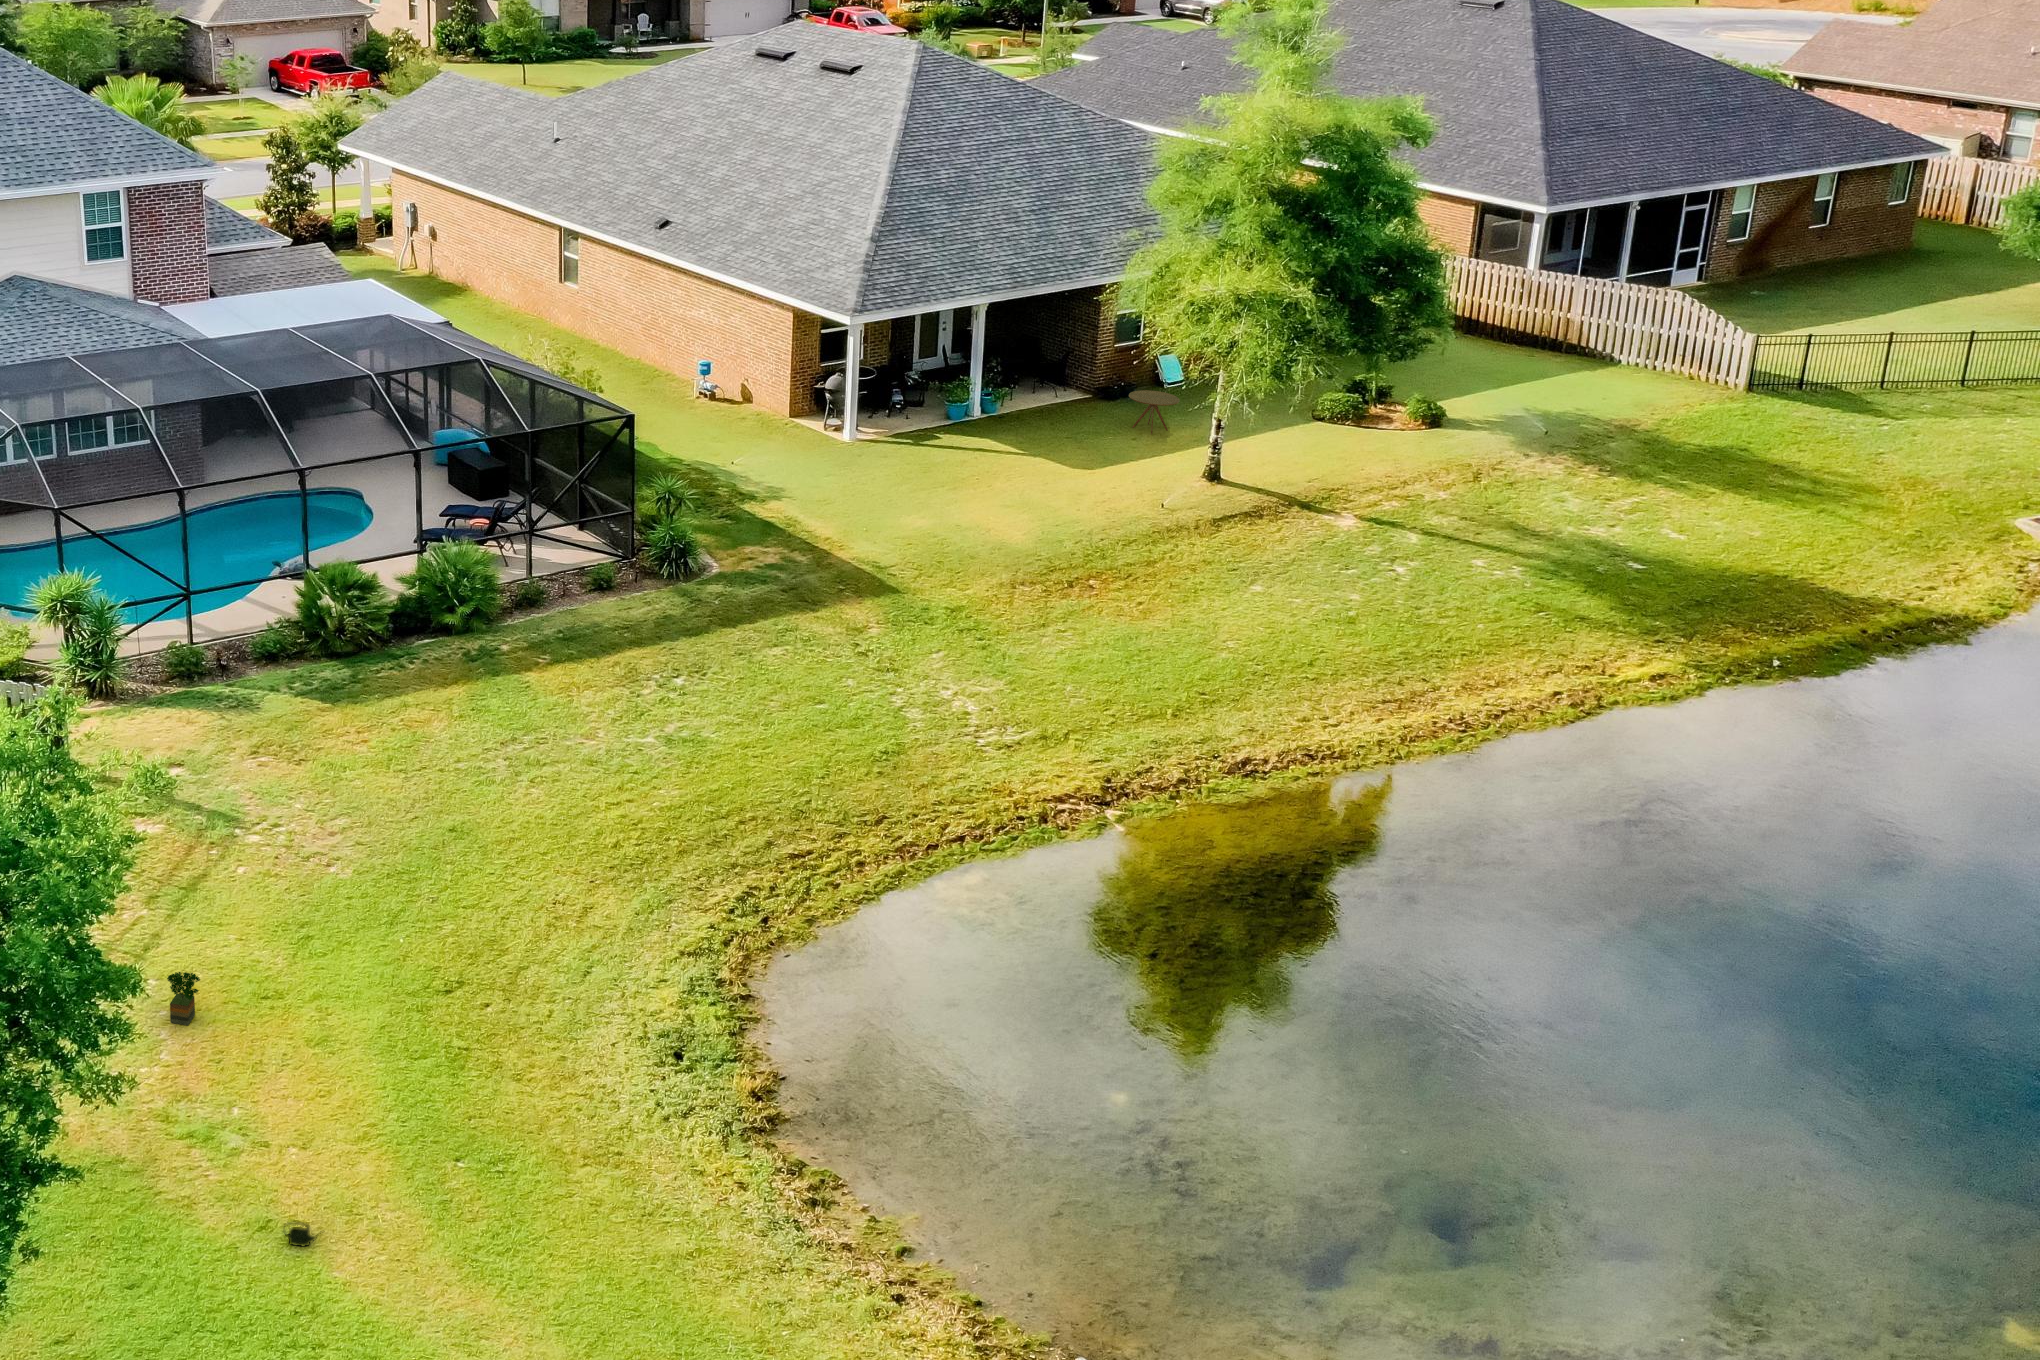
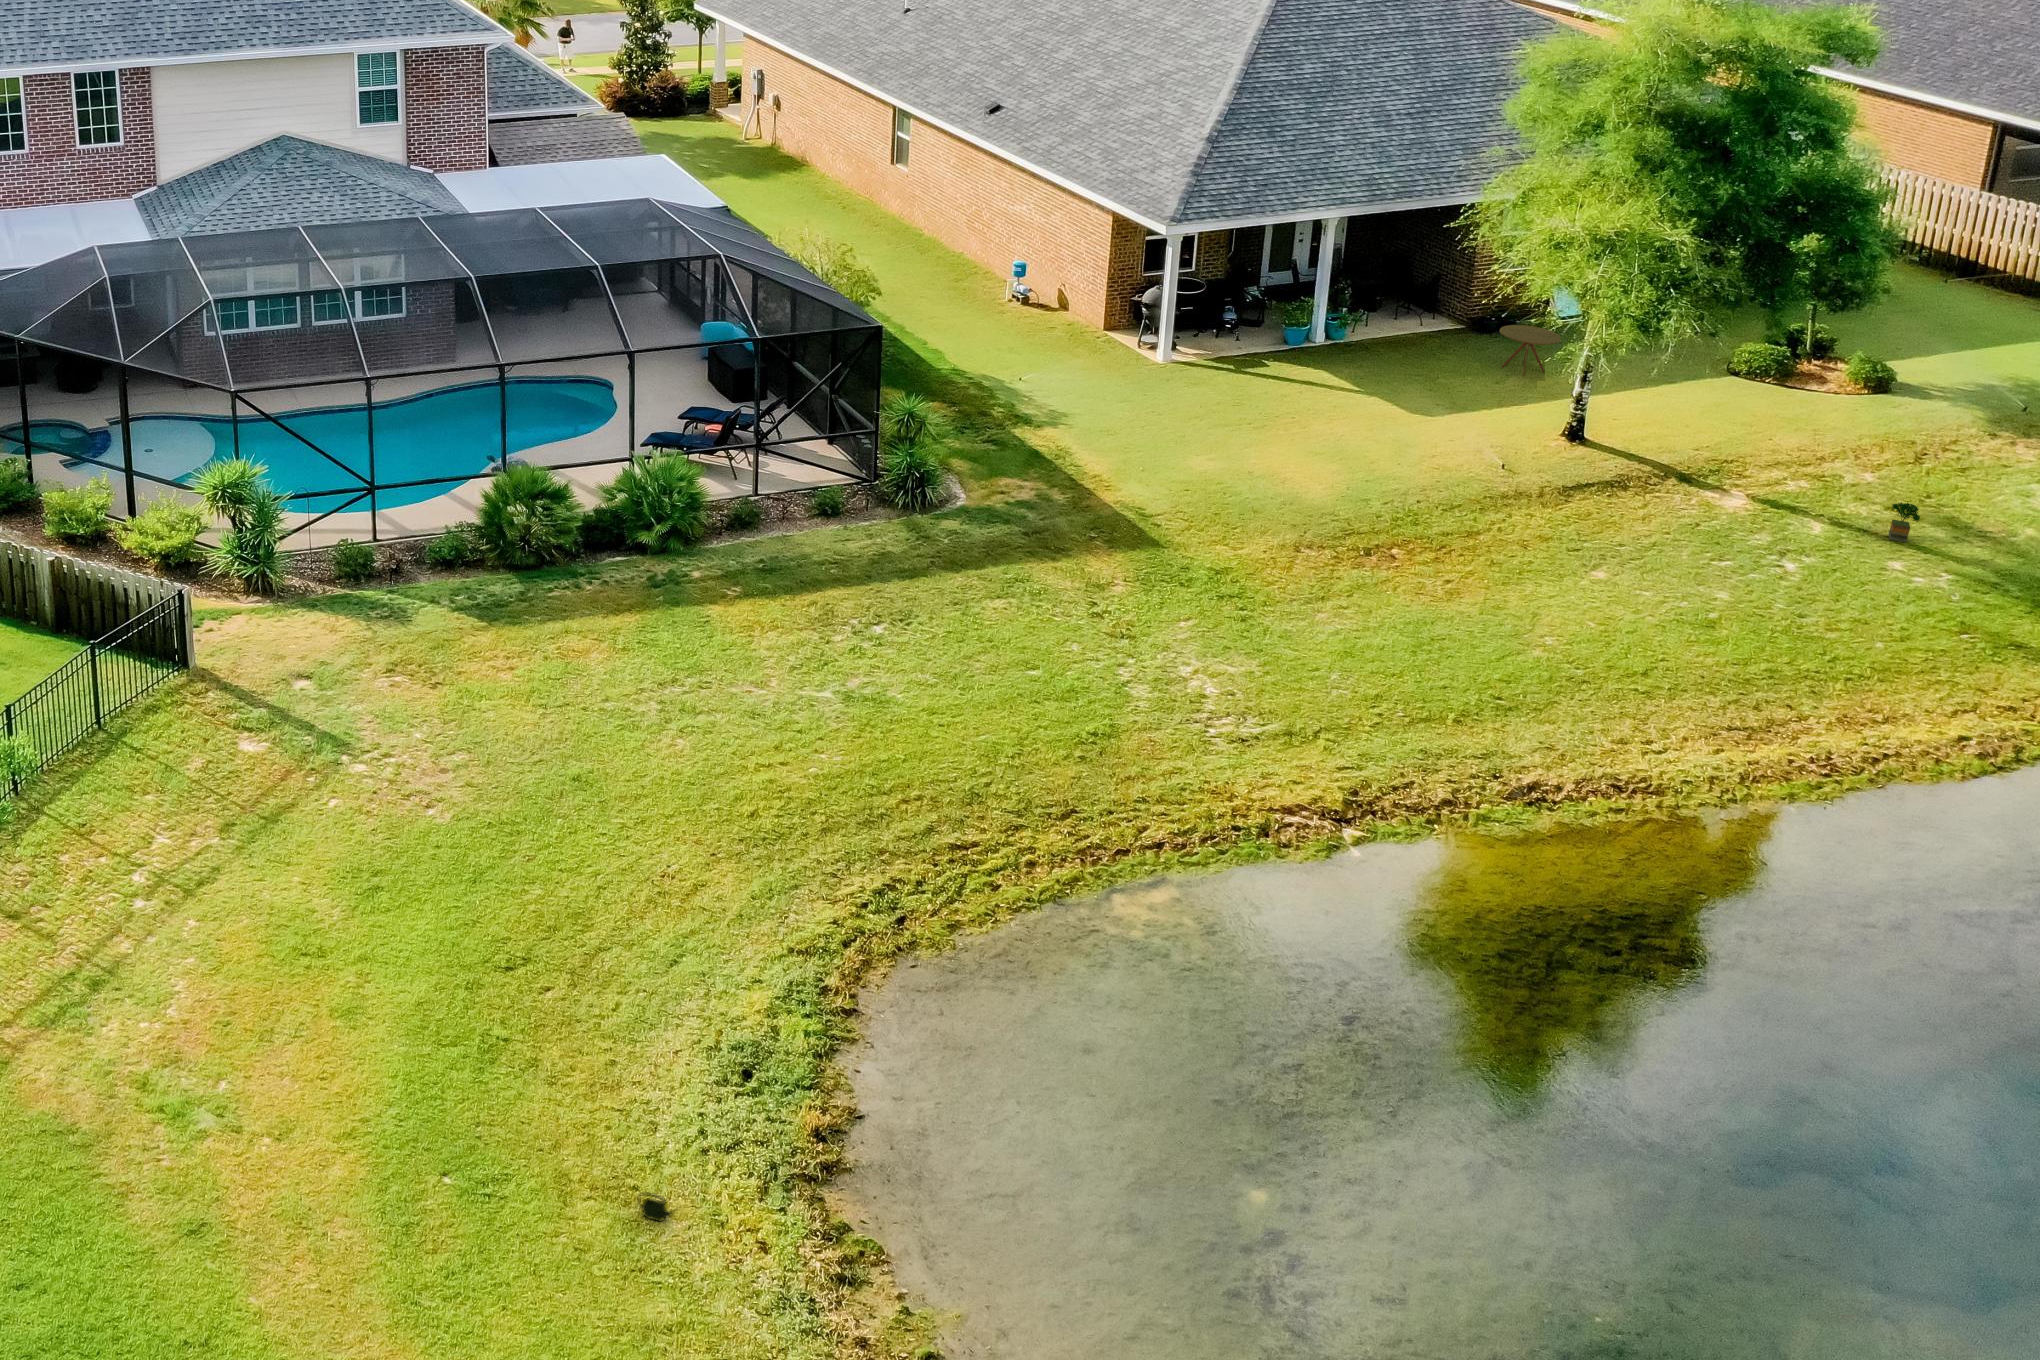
potted tree: present [167,972,200,1025] -> present [1888,502,1920,543]
watering can: present [284,1221,321,1246] -> present [638,1192,675,1221]

